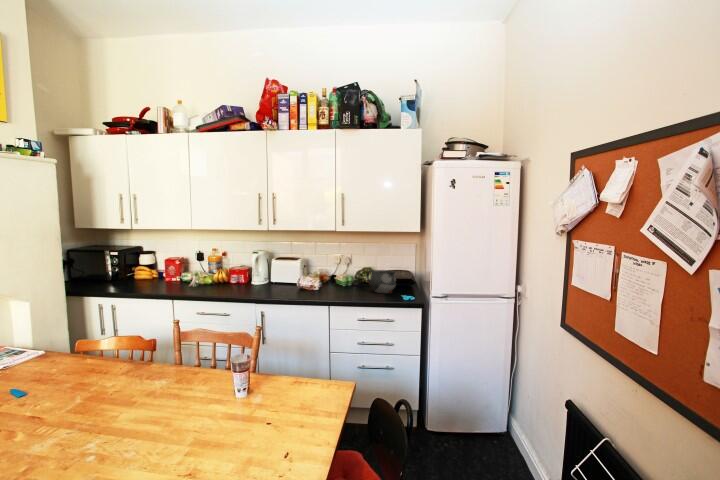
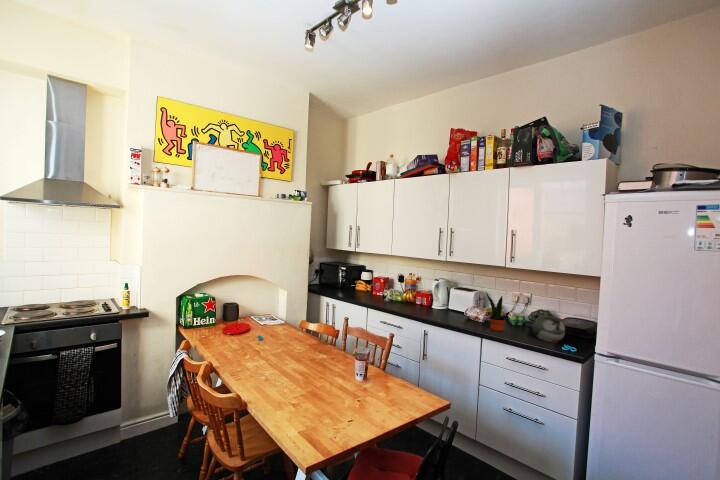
potted plant: none [323,255,345,294] -> present [486,292,506,331]

